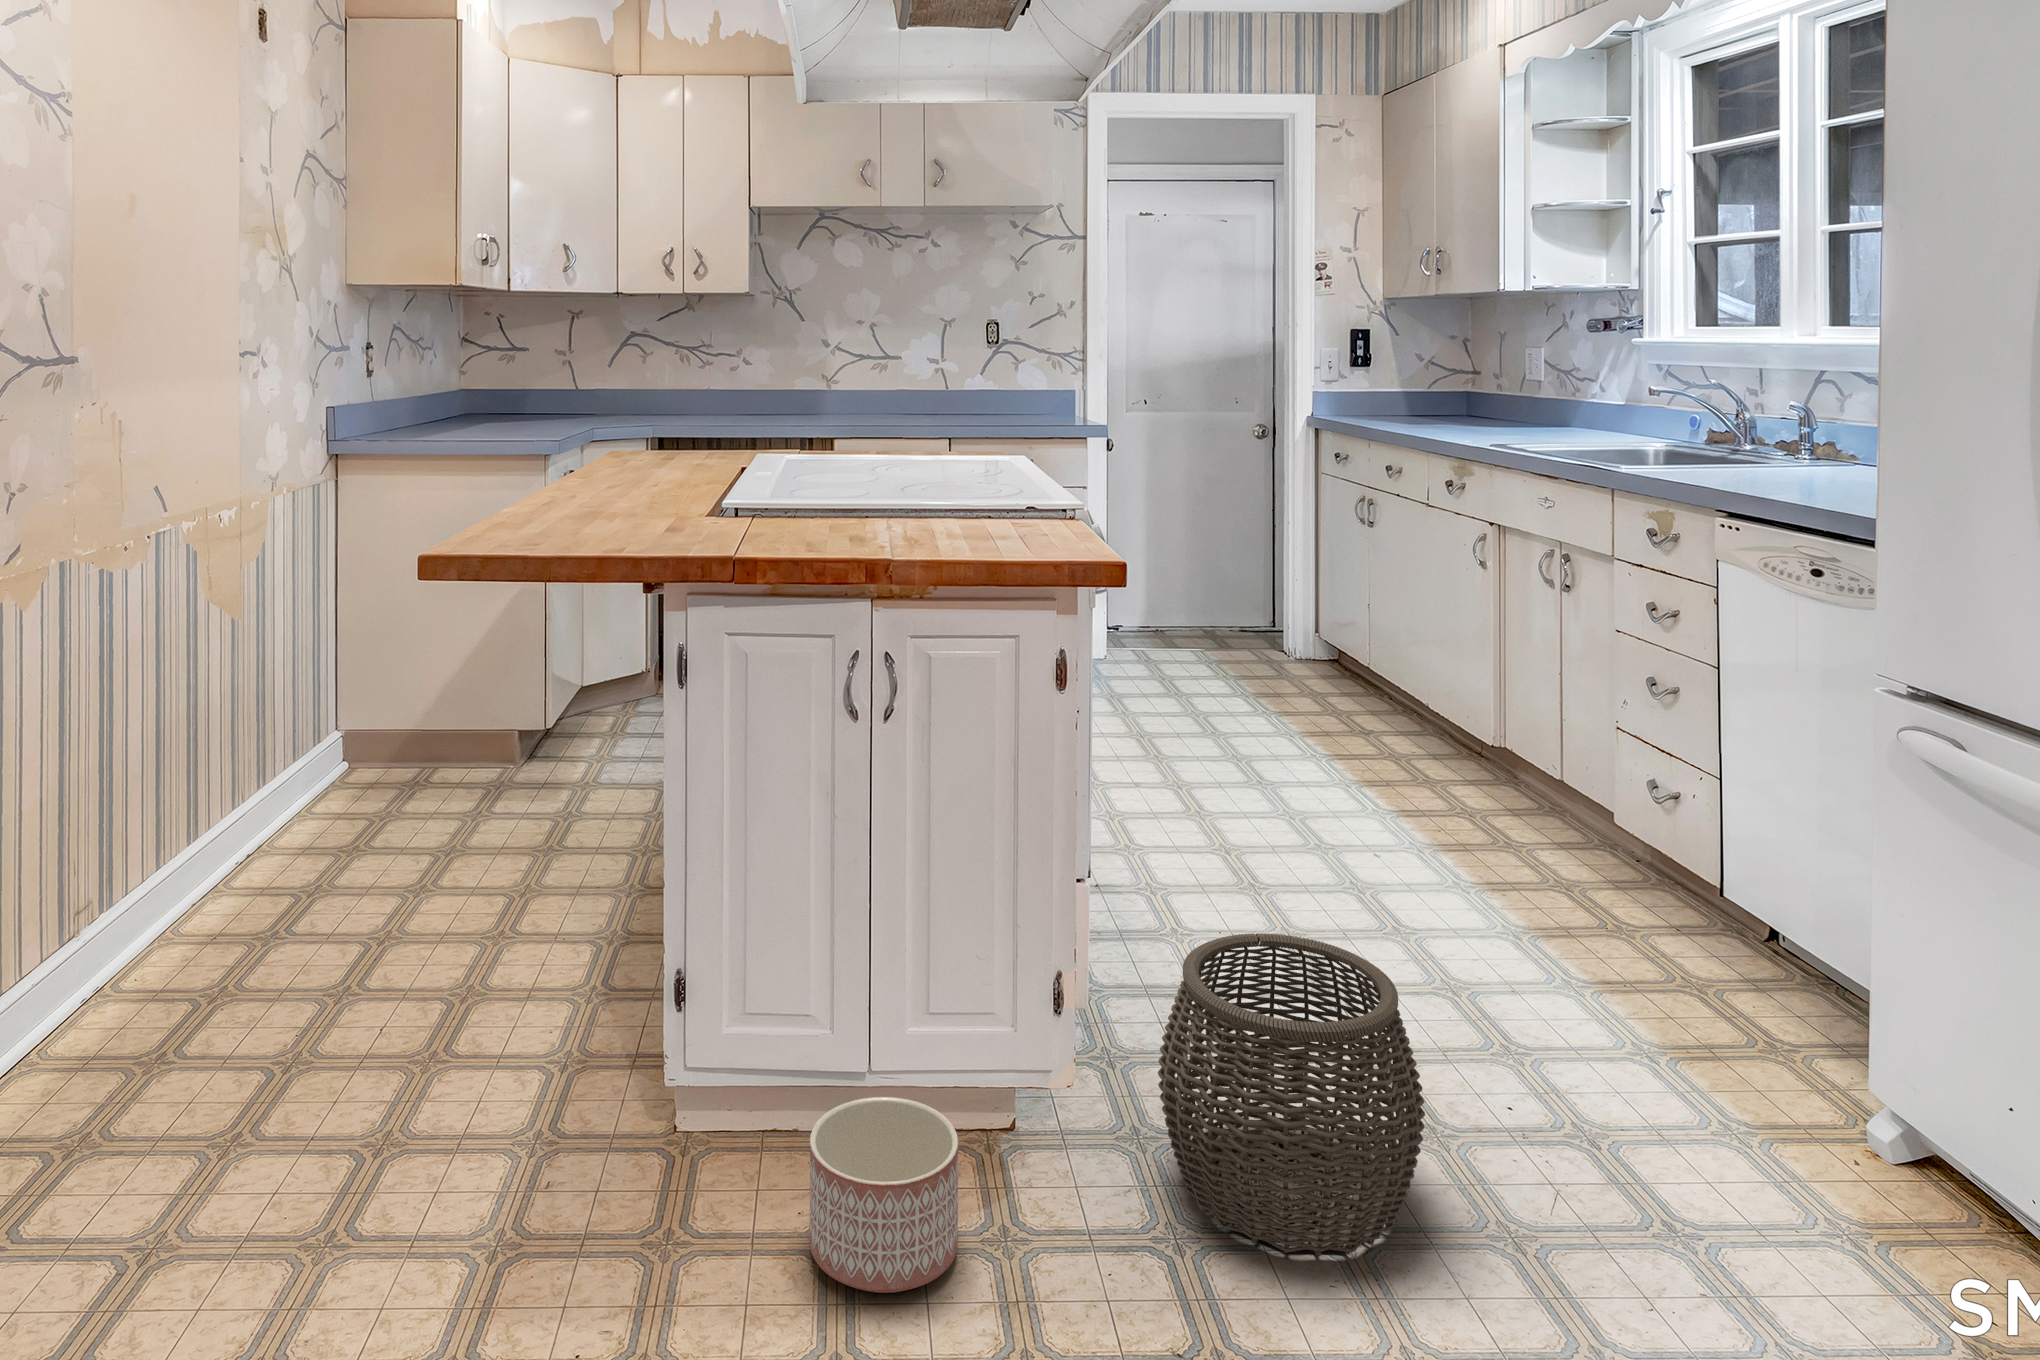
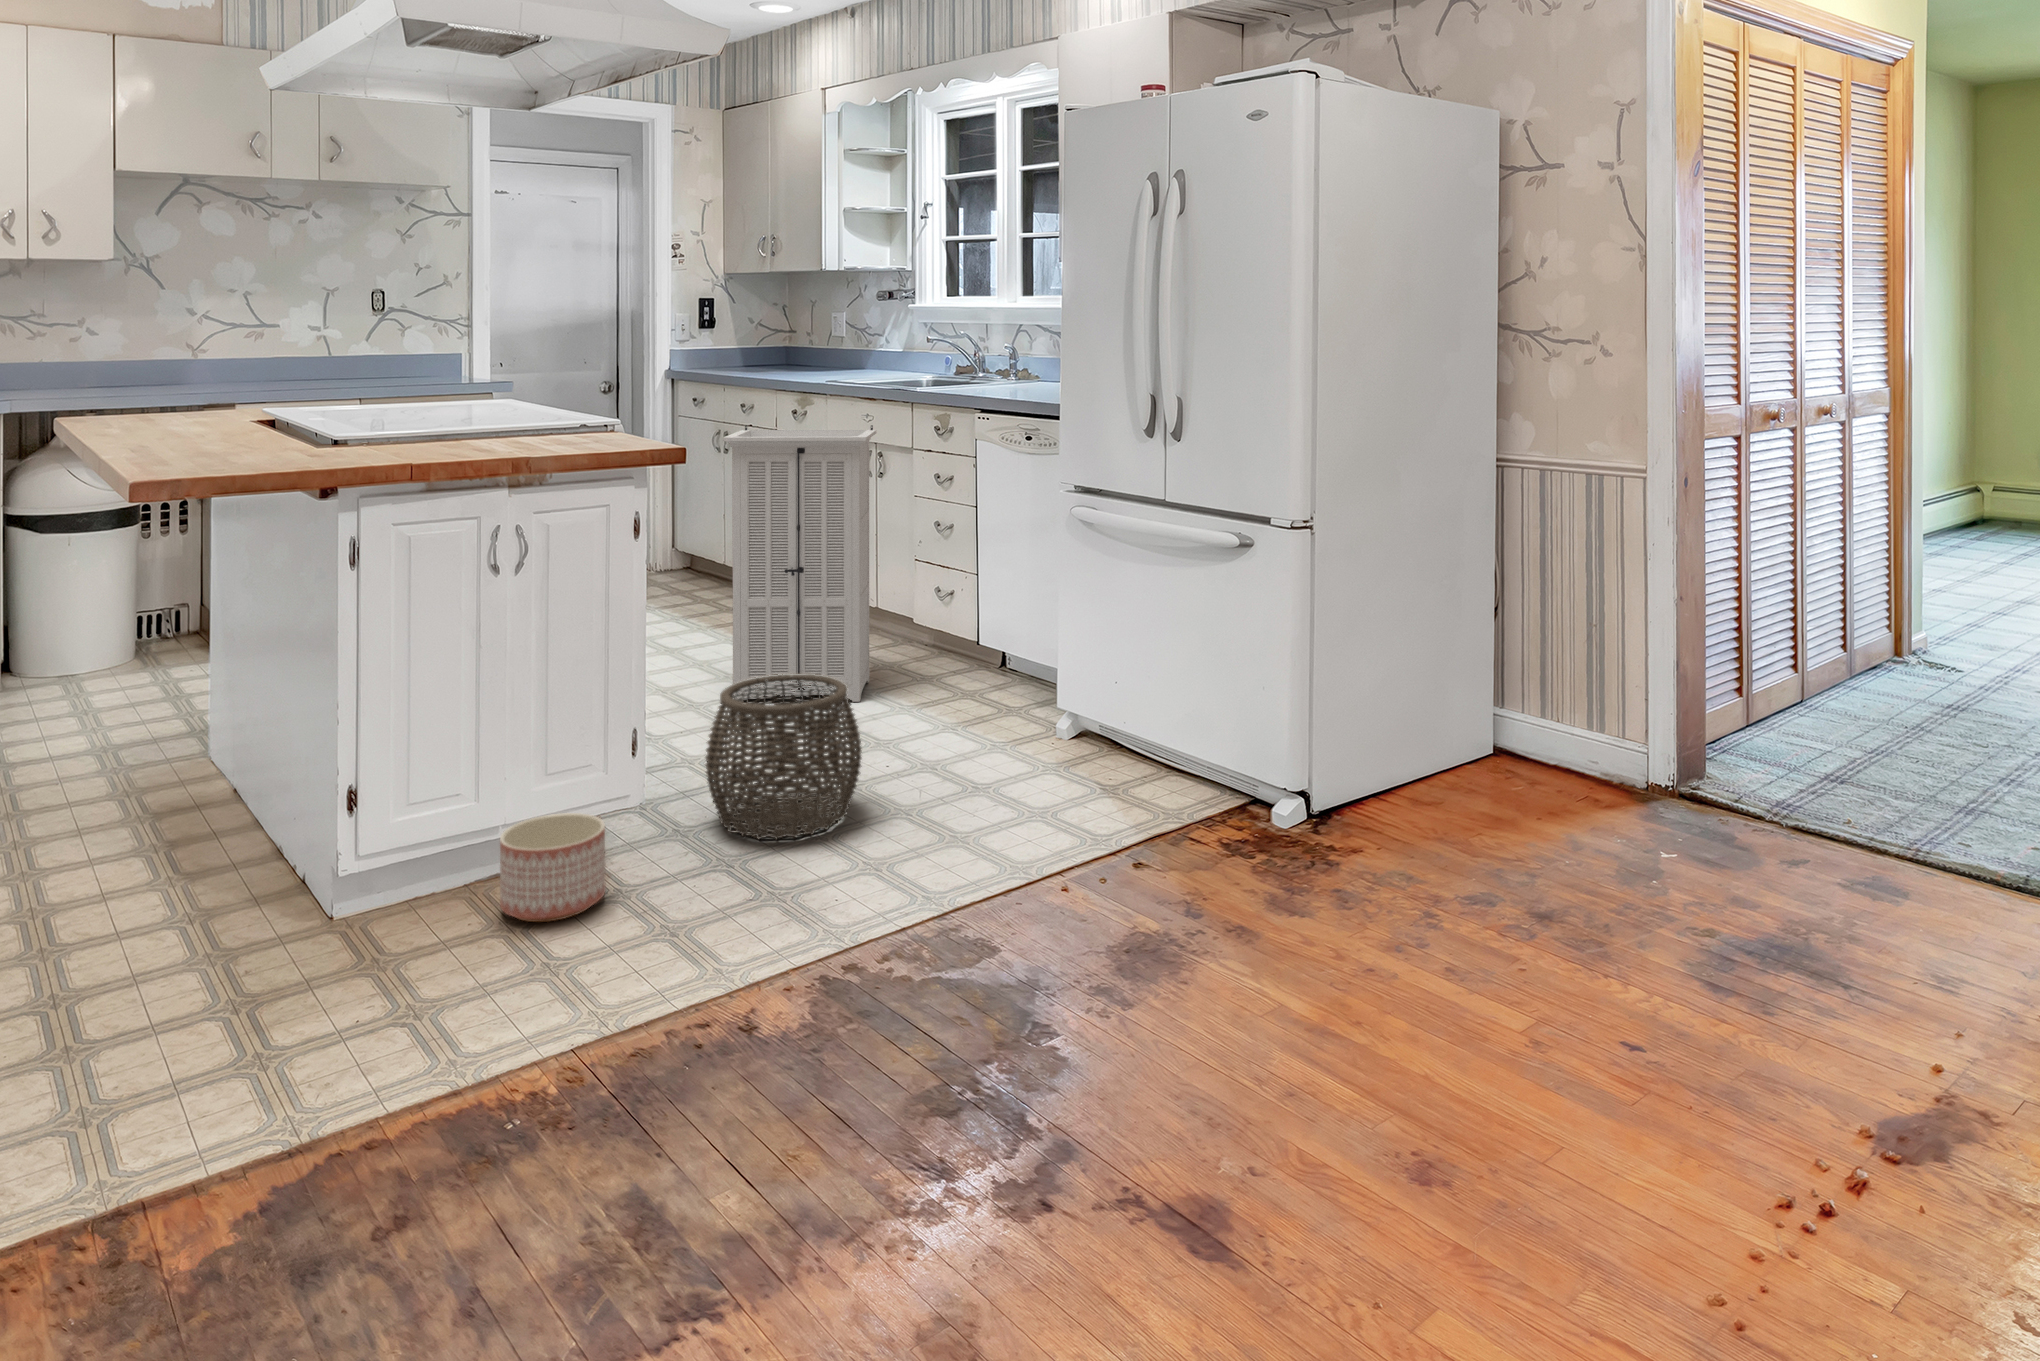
storage cabinet: none [1287,508,1534,958] -> present [723,425,876,702]

